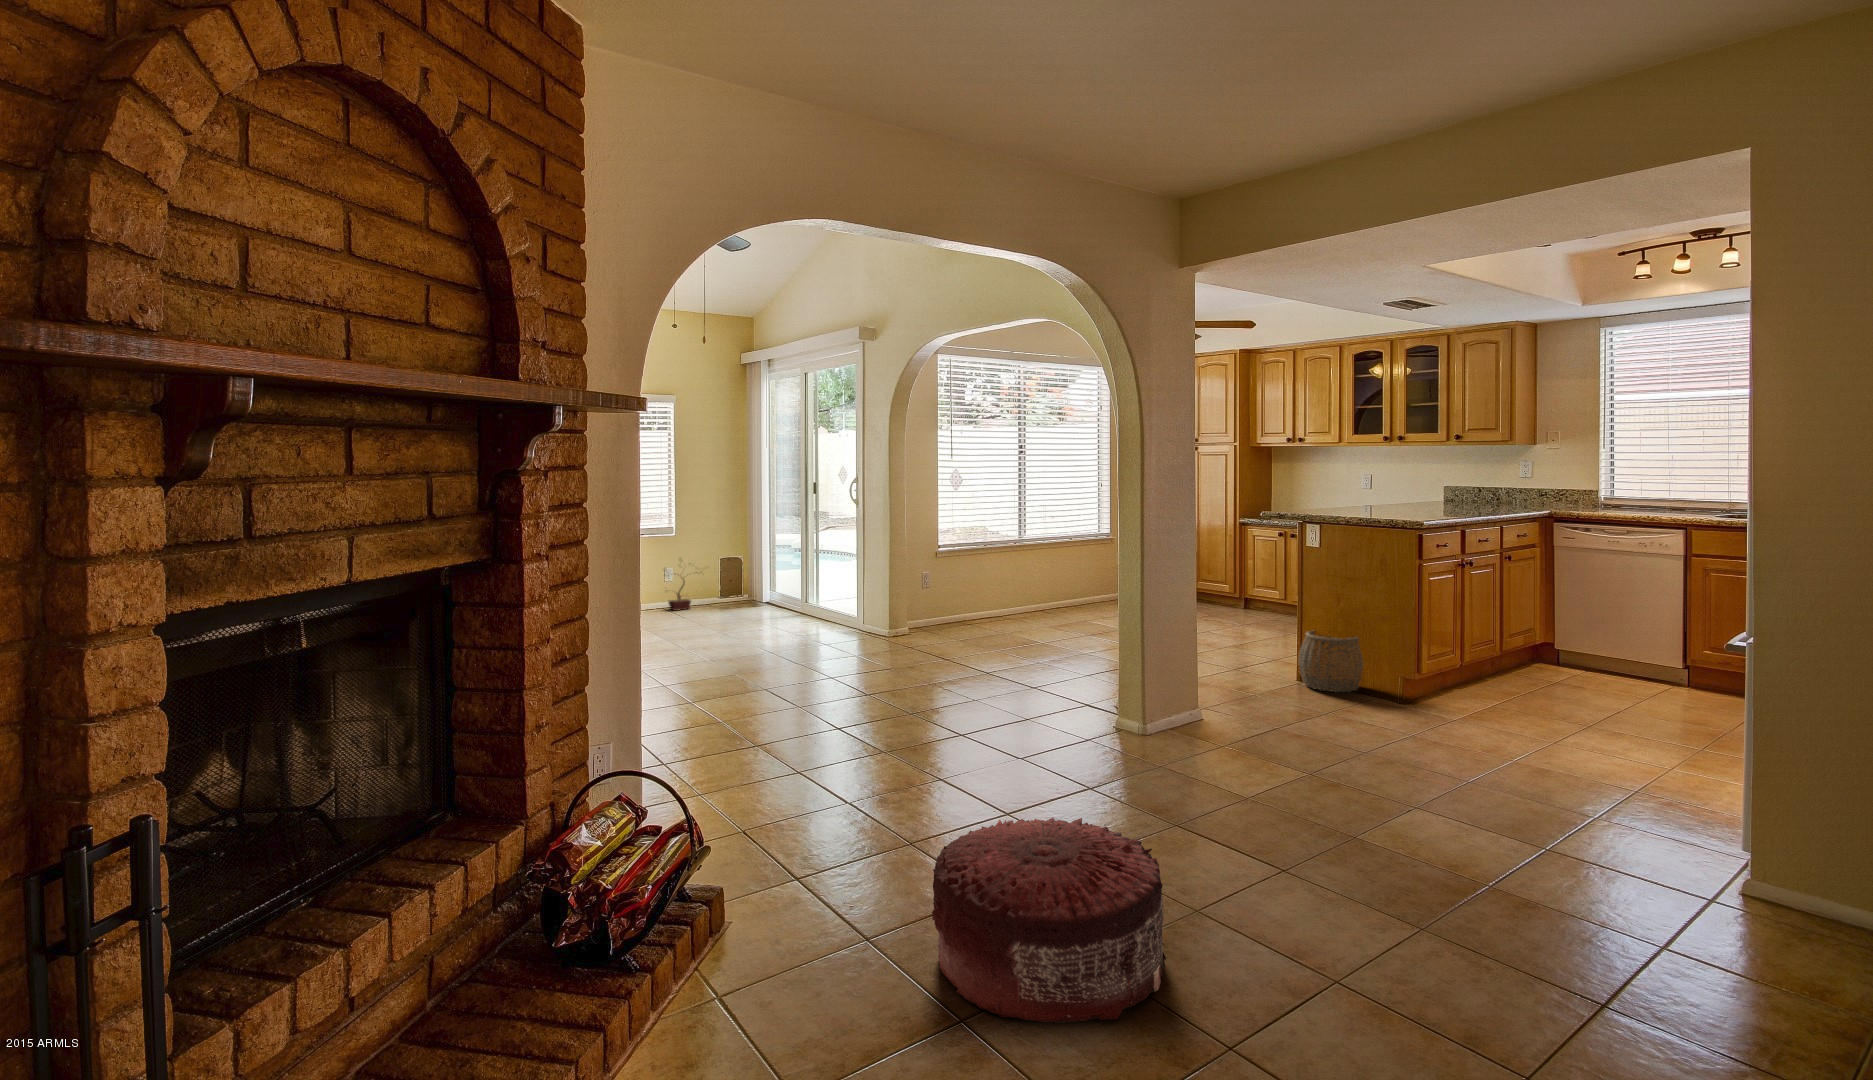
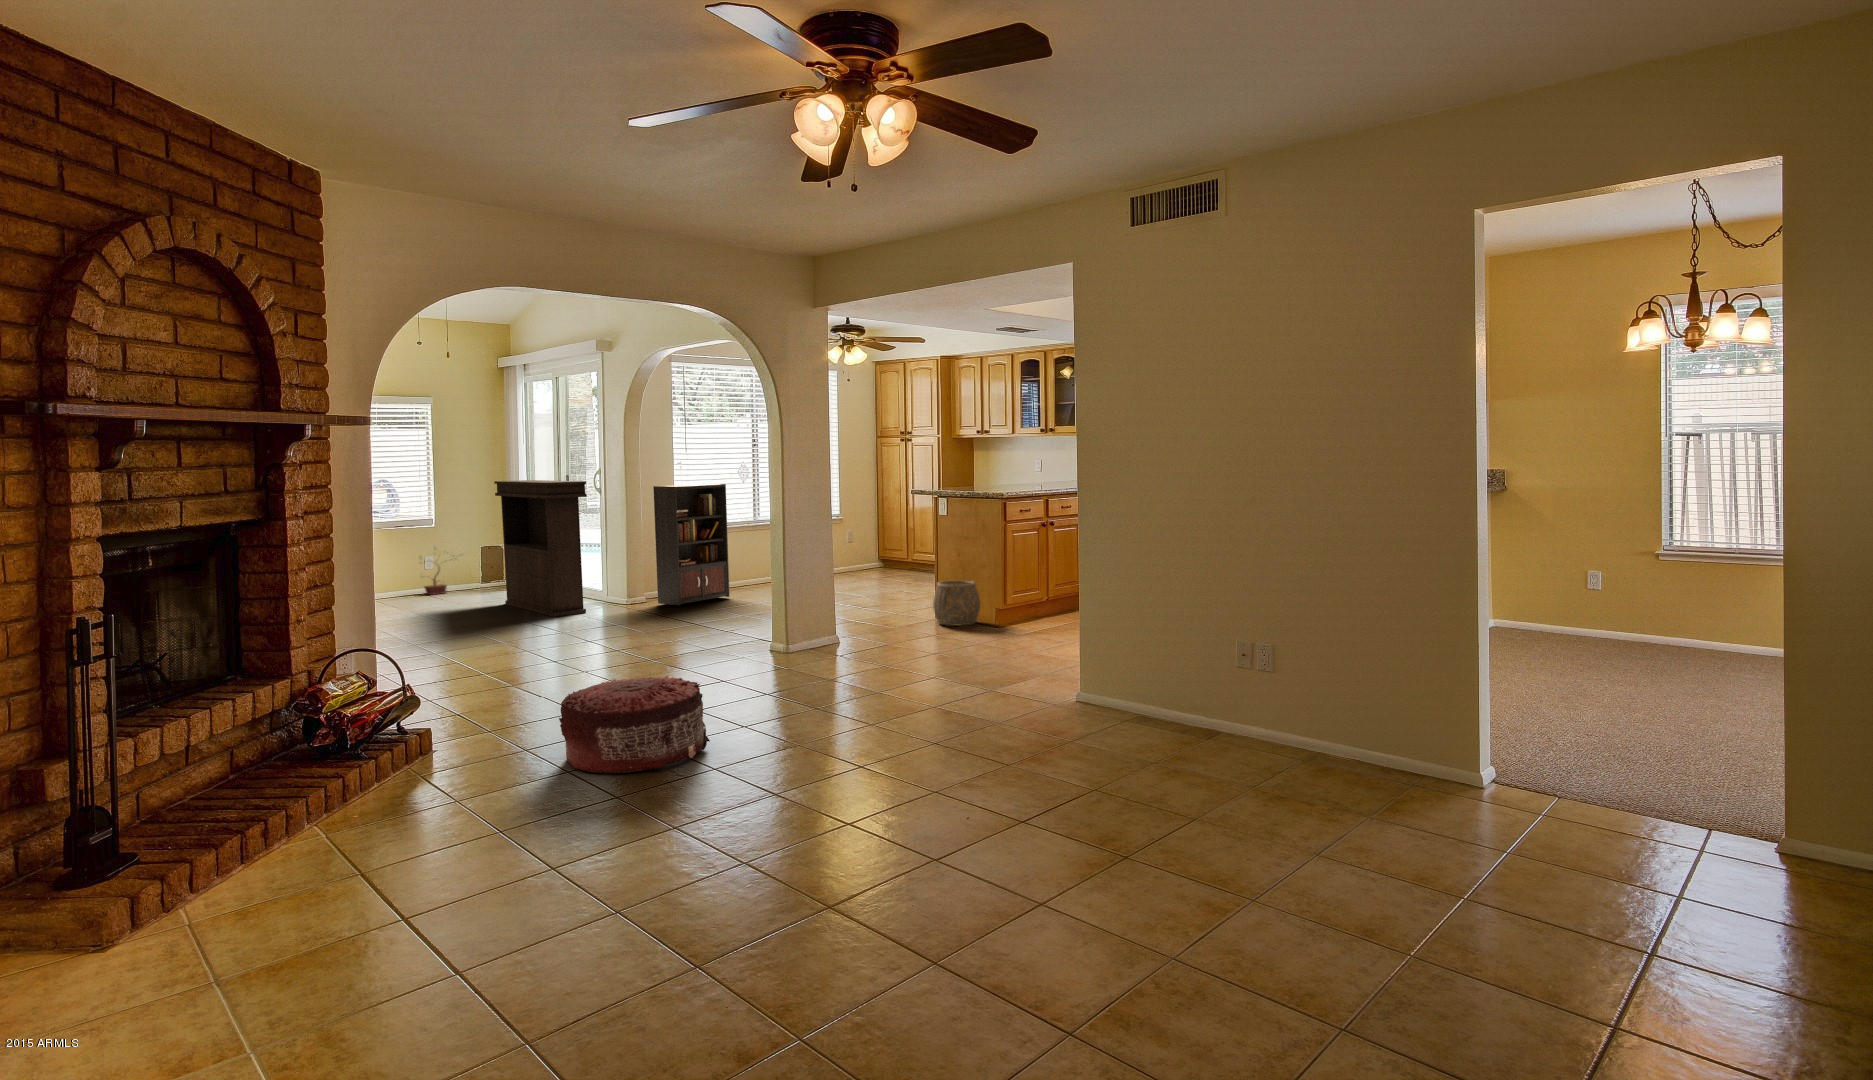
console table: none [748,488,855,649] -> present [494,480,587,617]
bookcase: none [927,496,1006,640] -> present [653,484,730,606]

